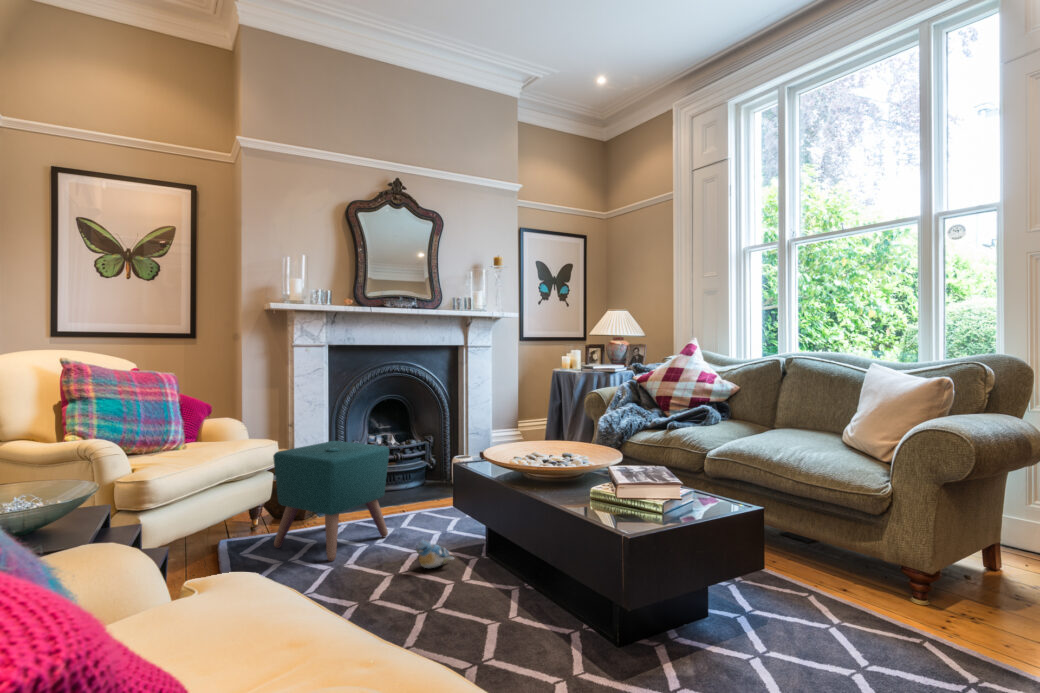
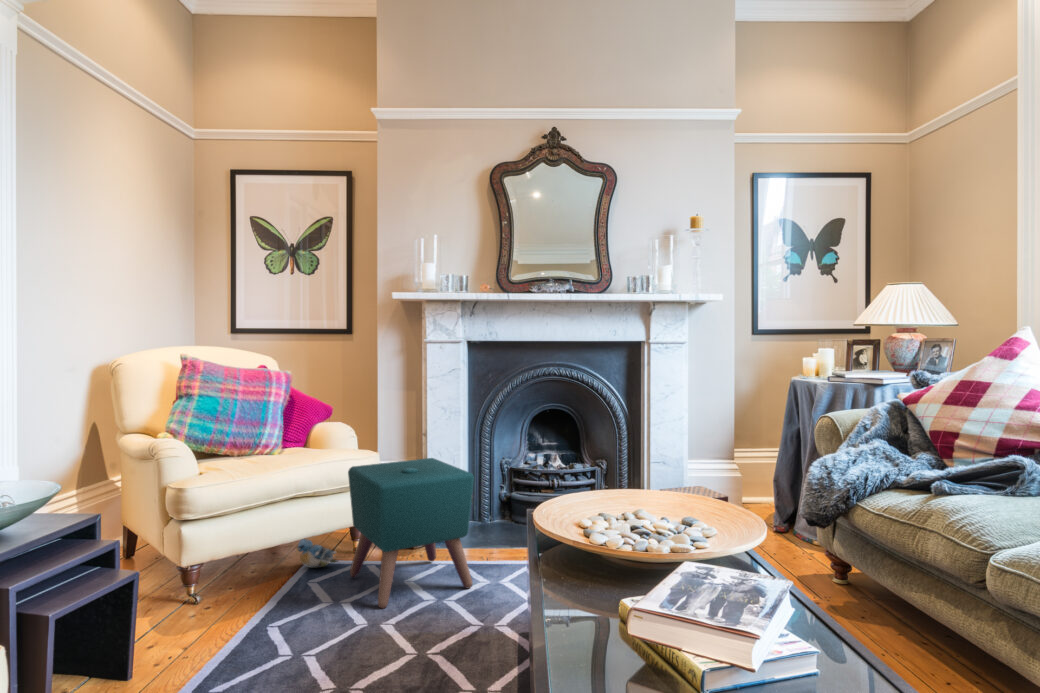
plush toy: present [417,540,454,568] -> present [297,539,338,568]

